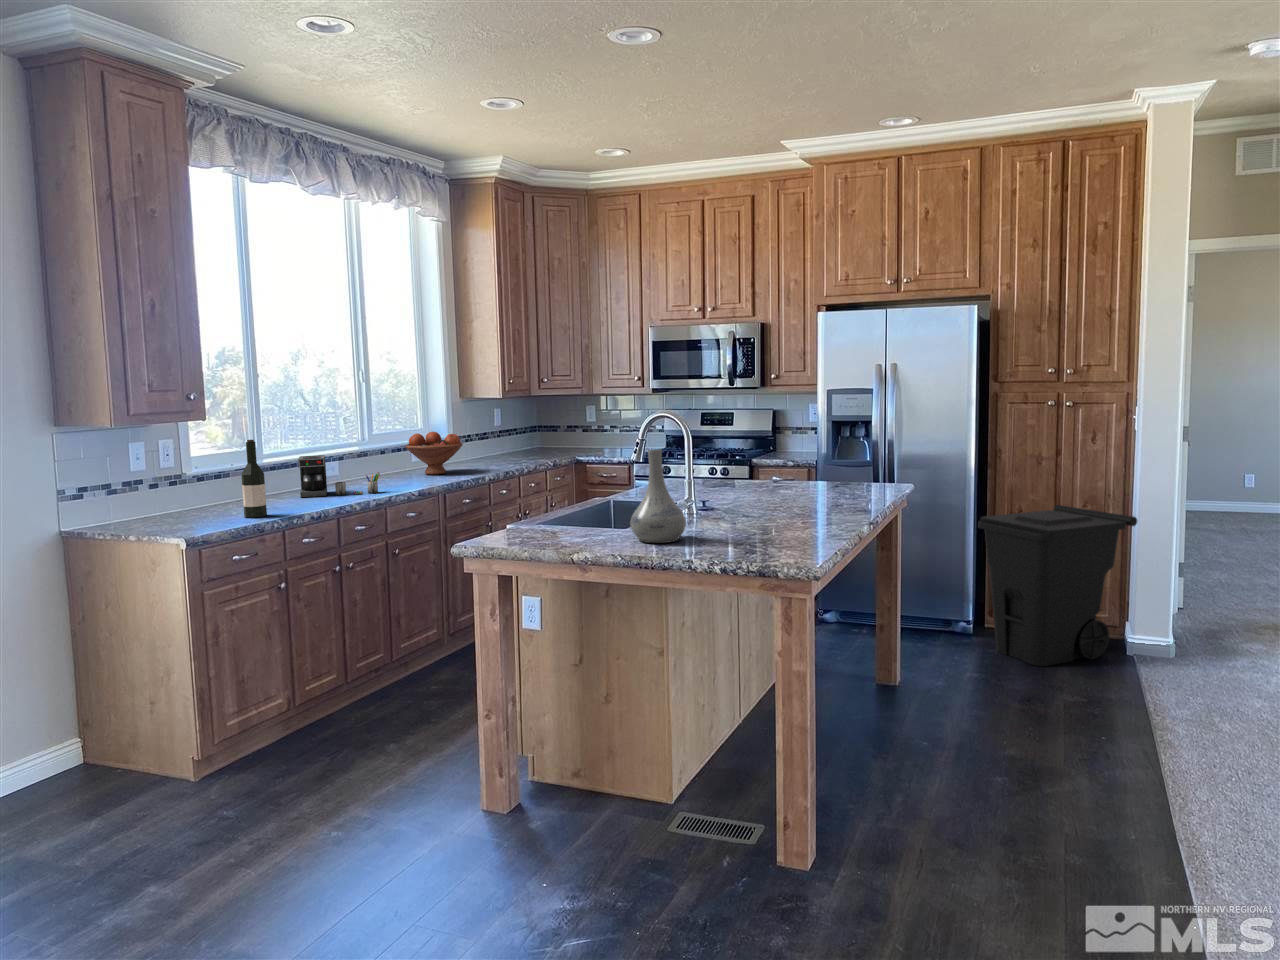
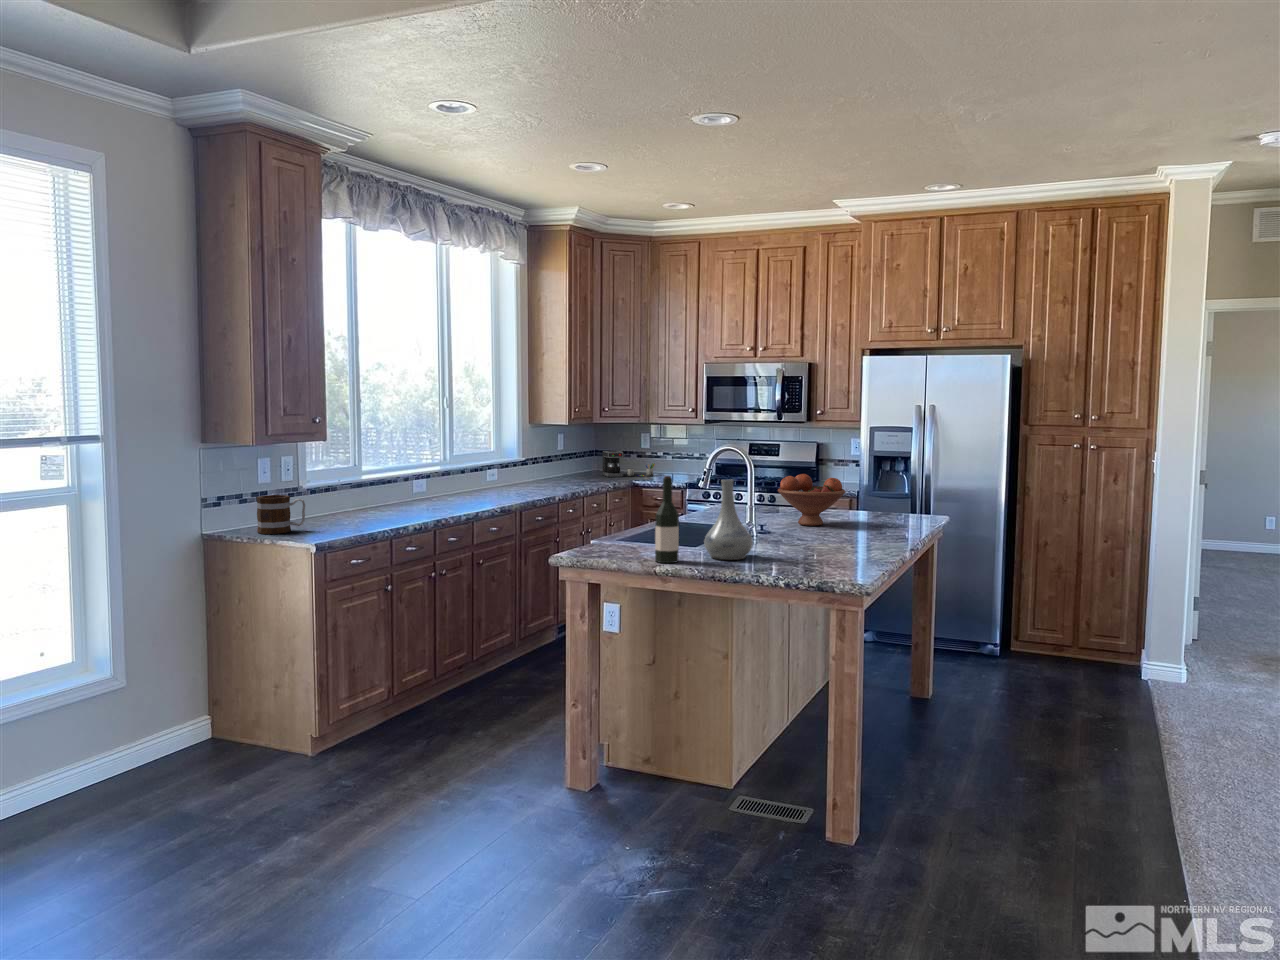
fruit bowl: present [406,432,463,475] -> present [778,474,845,526]
wine bottle: present [241,440,267,518] -> present [655,476,679,563]
coffee maker: present [298,455,380,497] -> present [603,451,655,477]
mug: none [122,484,181,529] -> present [256,495,305,534]
trash can: present [978,505,1137,667] -> none [1006,539,1154,687]

